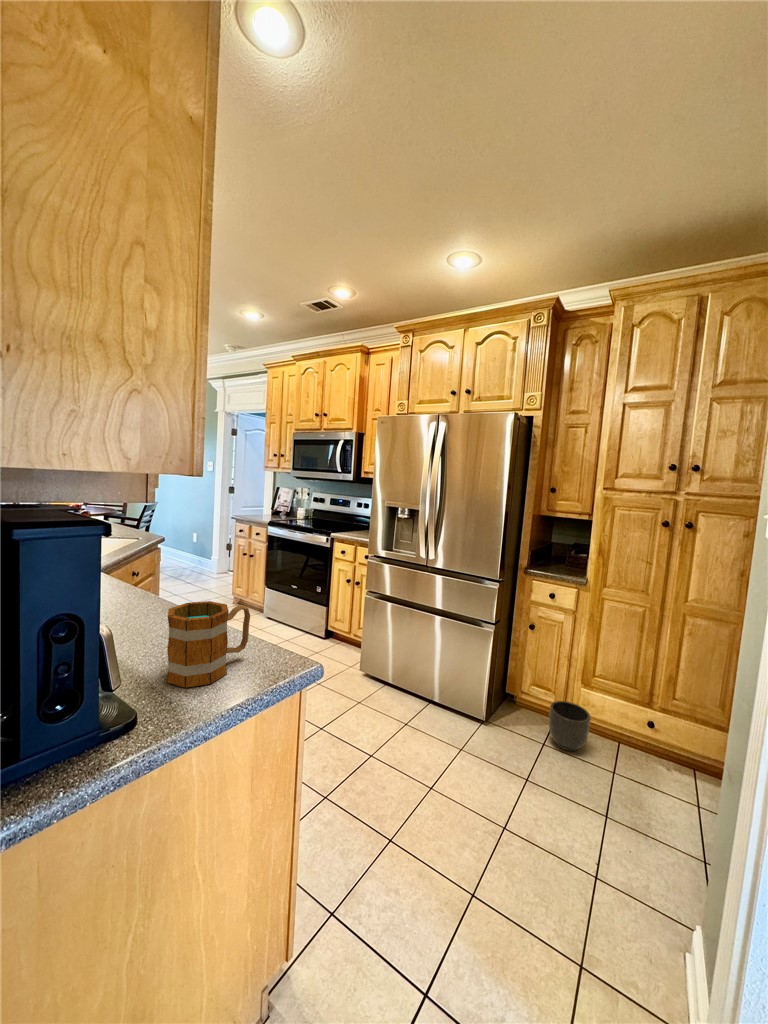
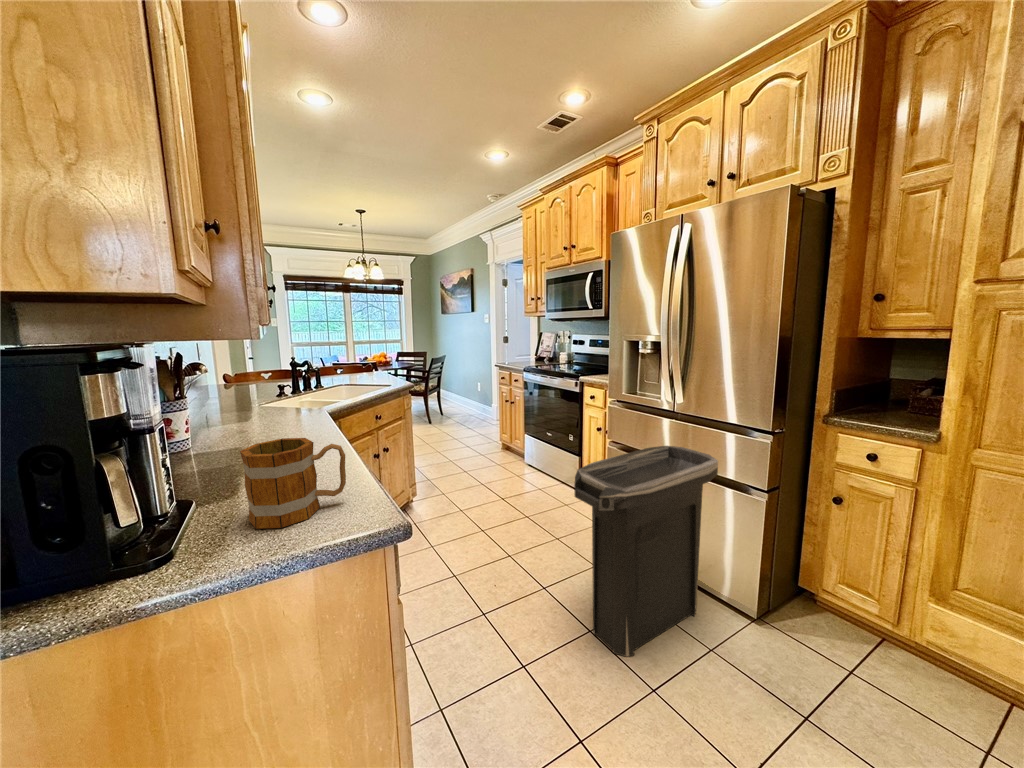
trash can: none [368,594,464,771] -> present [574,446,718,657]
planter: present [549,701,591,751] -> none [862,614,942,696]

